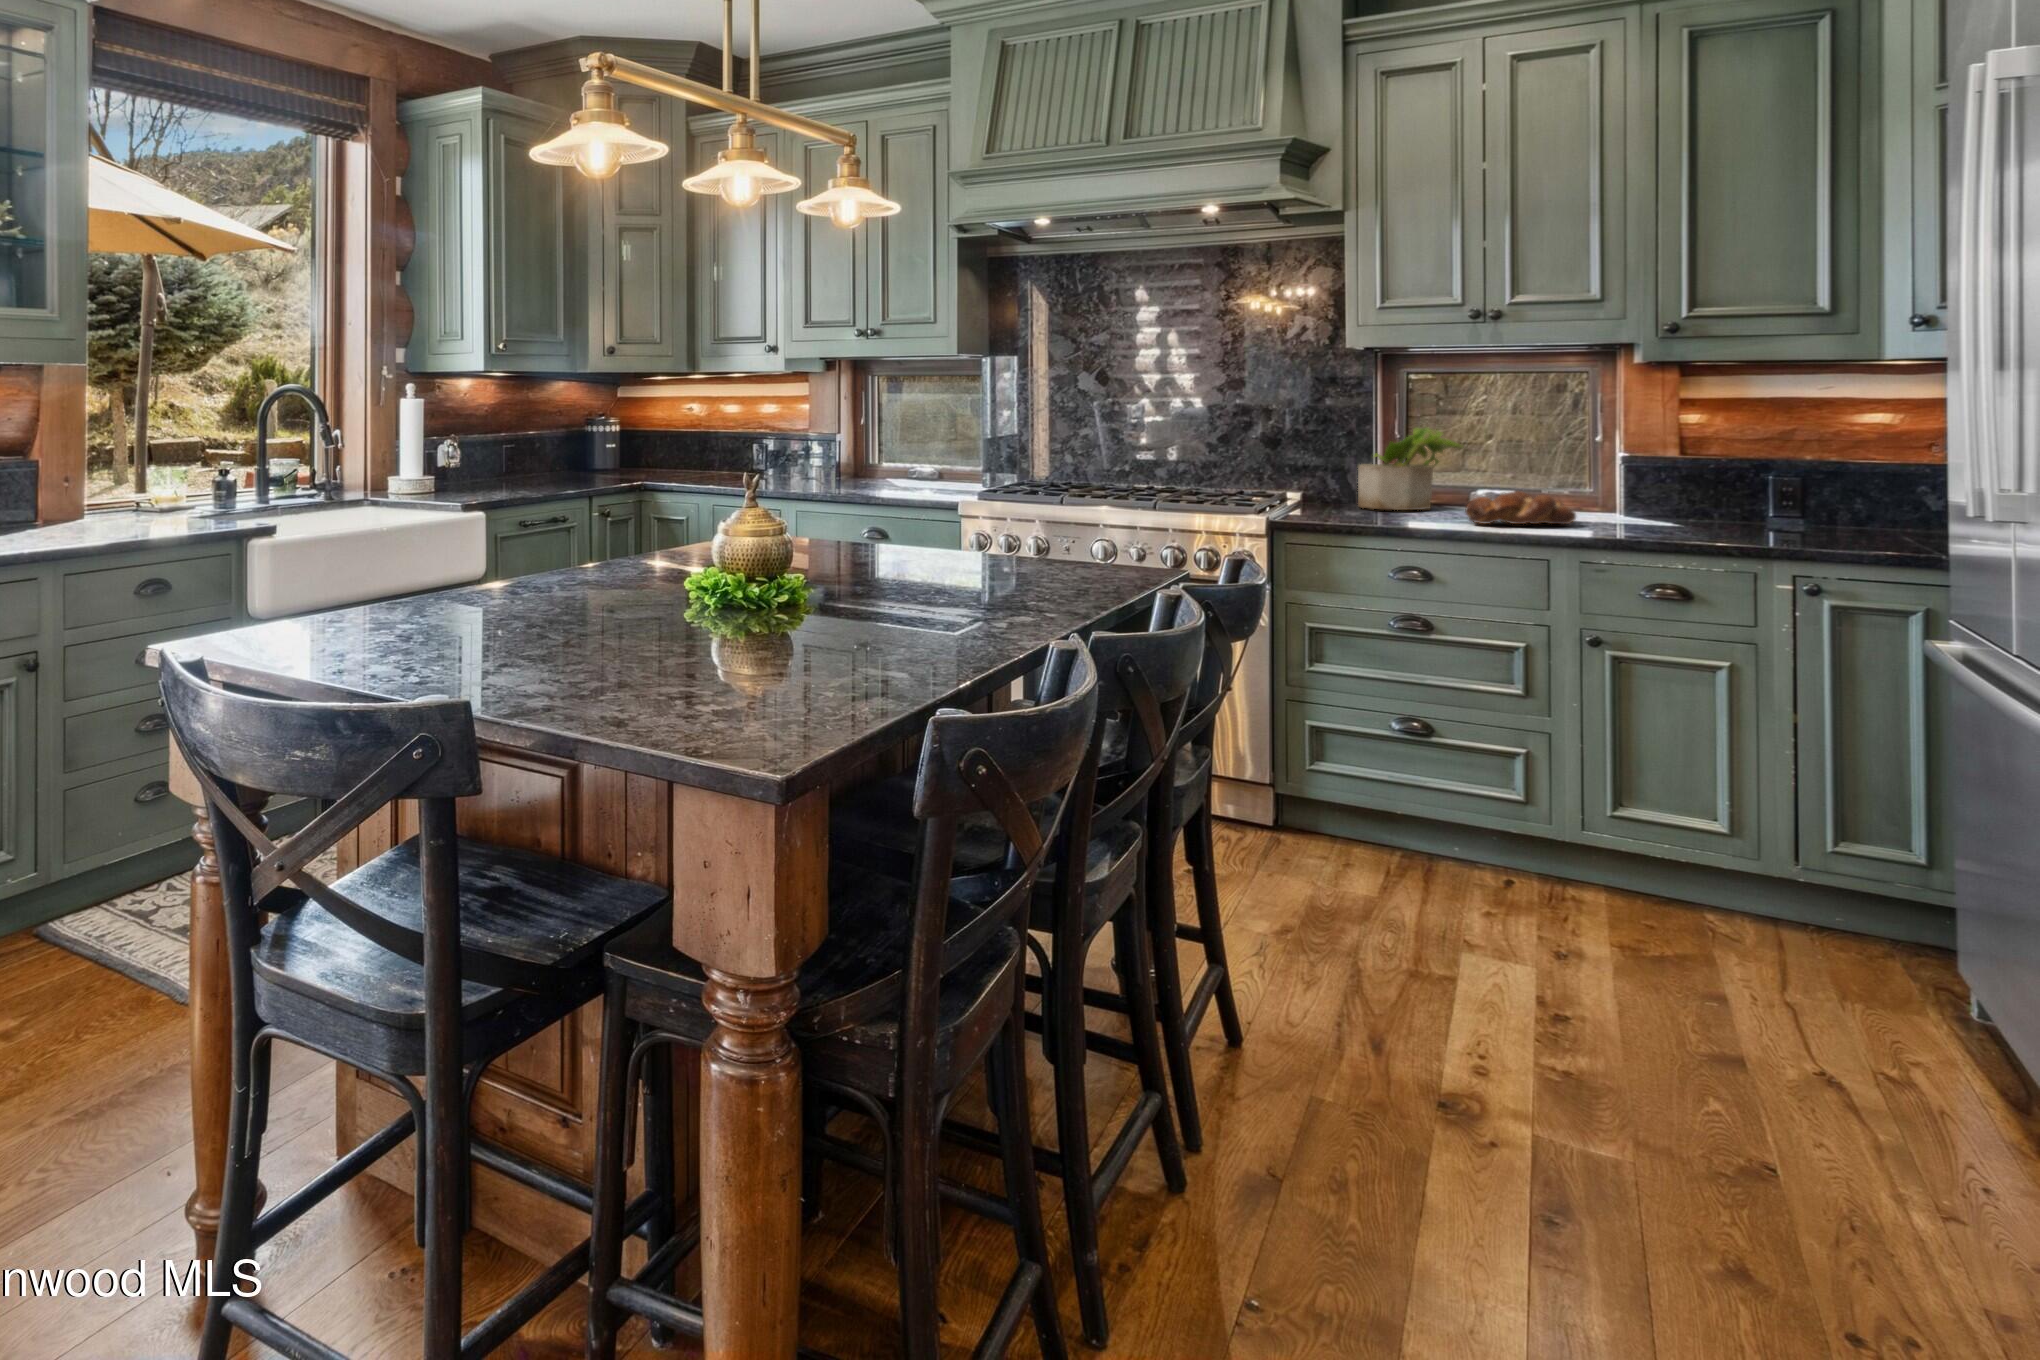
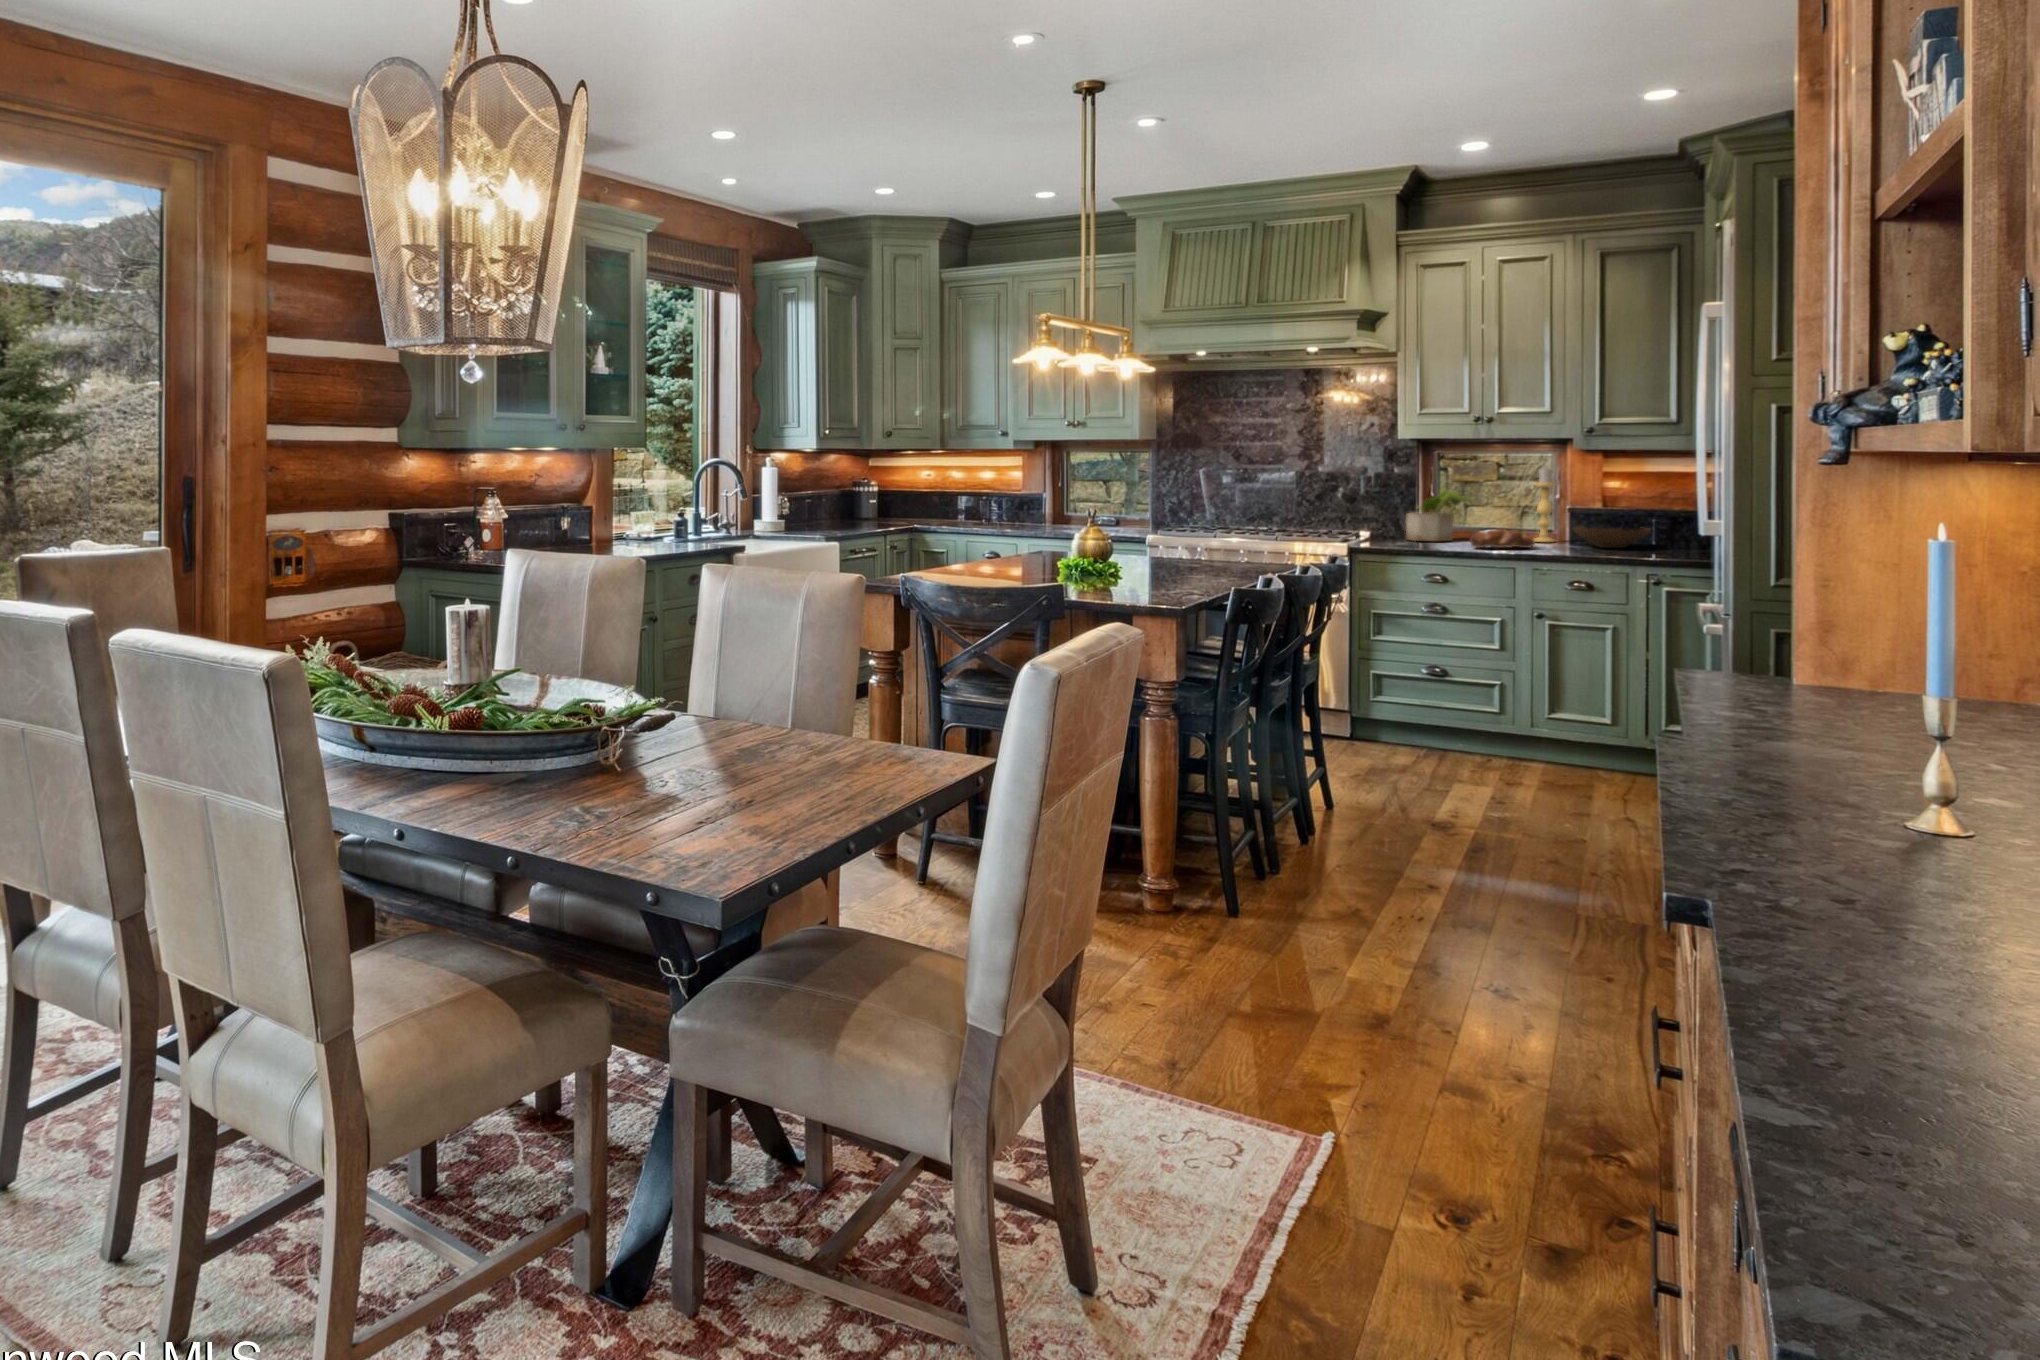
candle holder: none [1560,391,1601,513] -> present [1534,468,1556,542]
wooden bowl: none [1637,488,1777,526] -> present [1573,526,1651,548]

